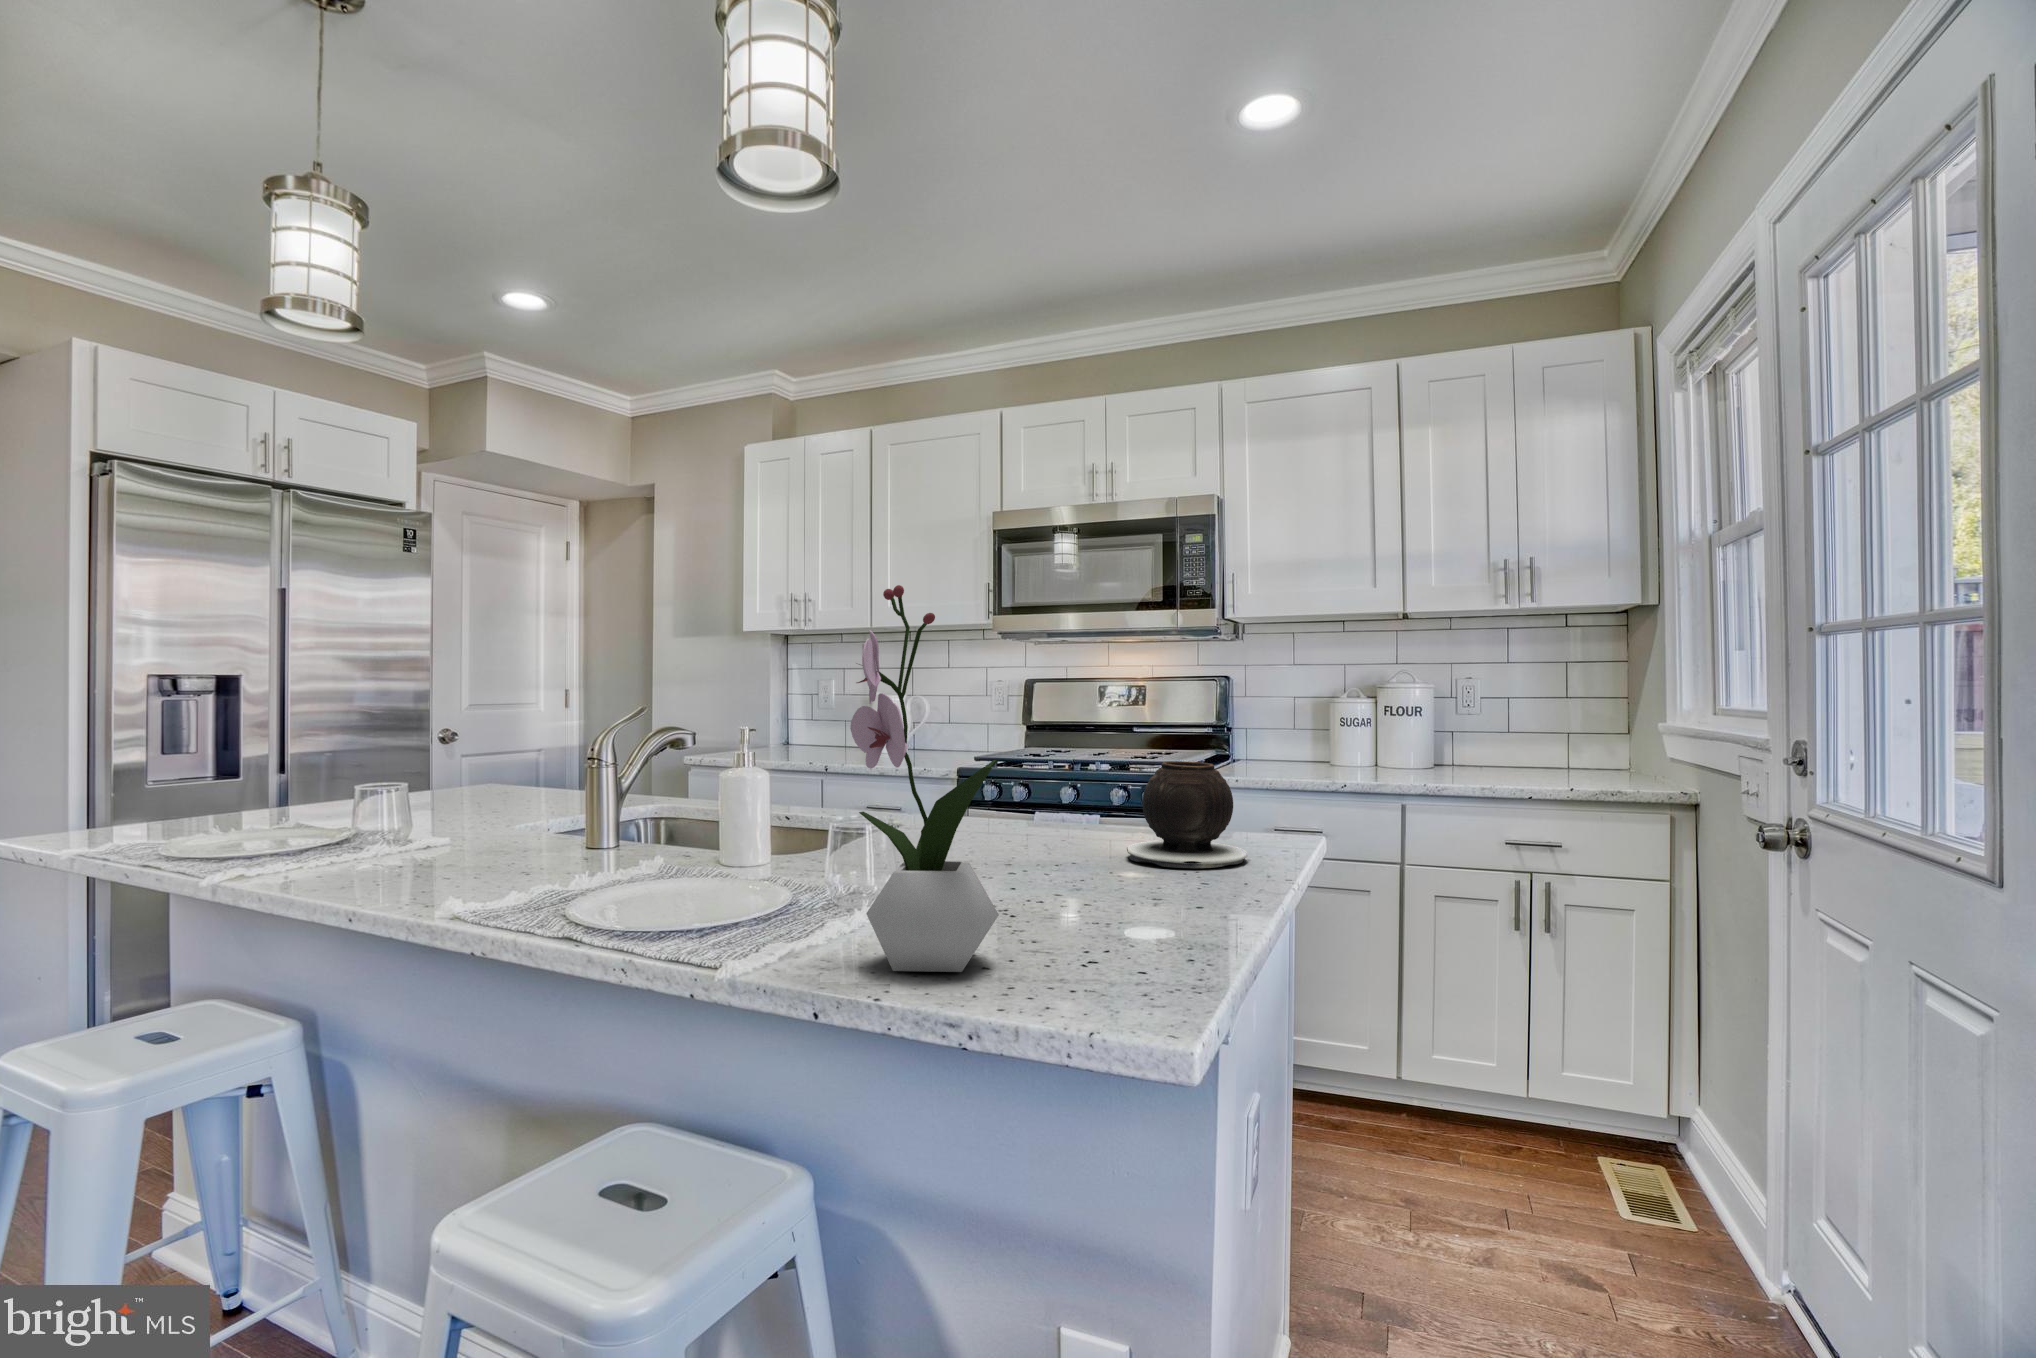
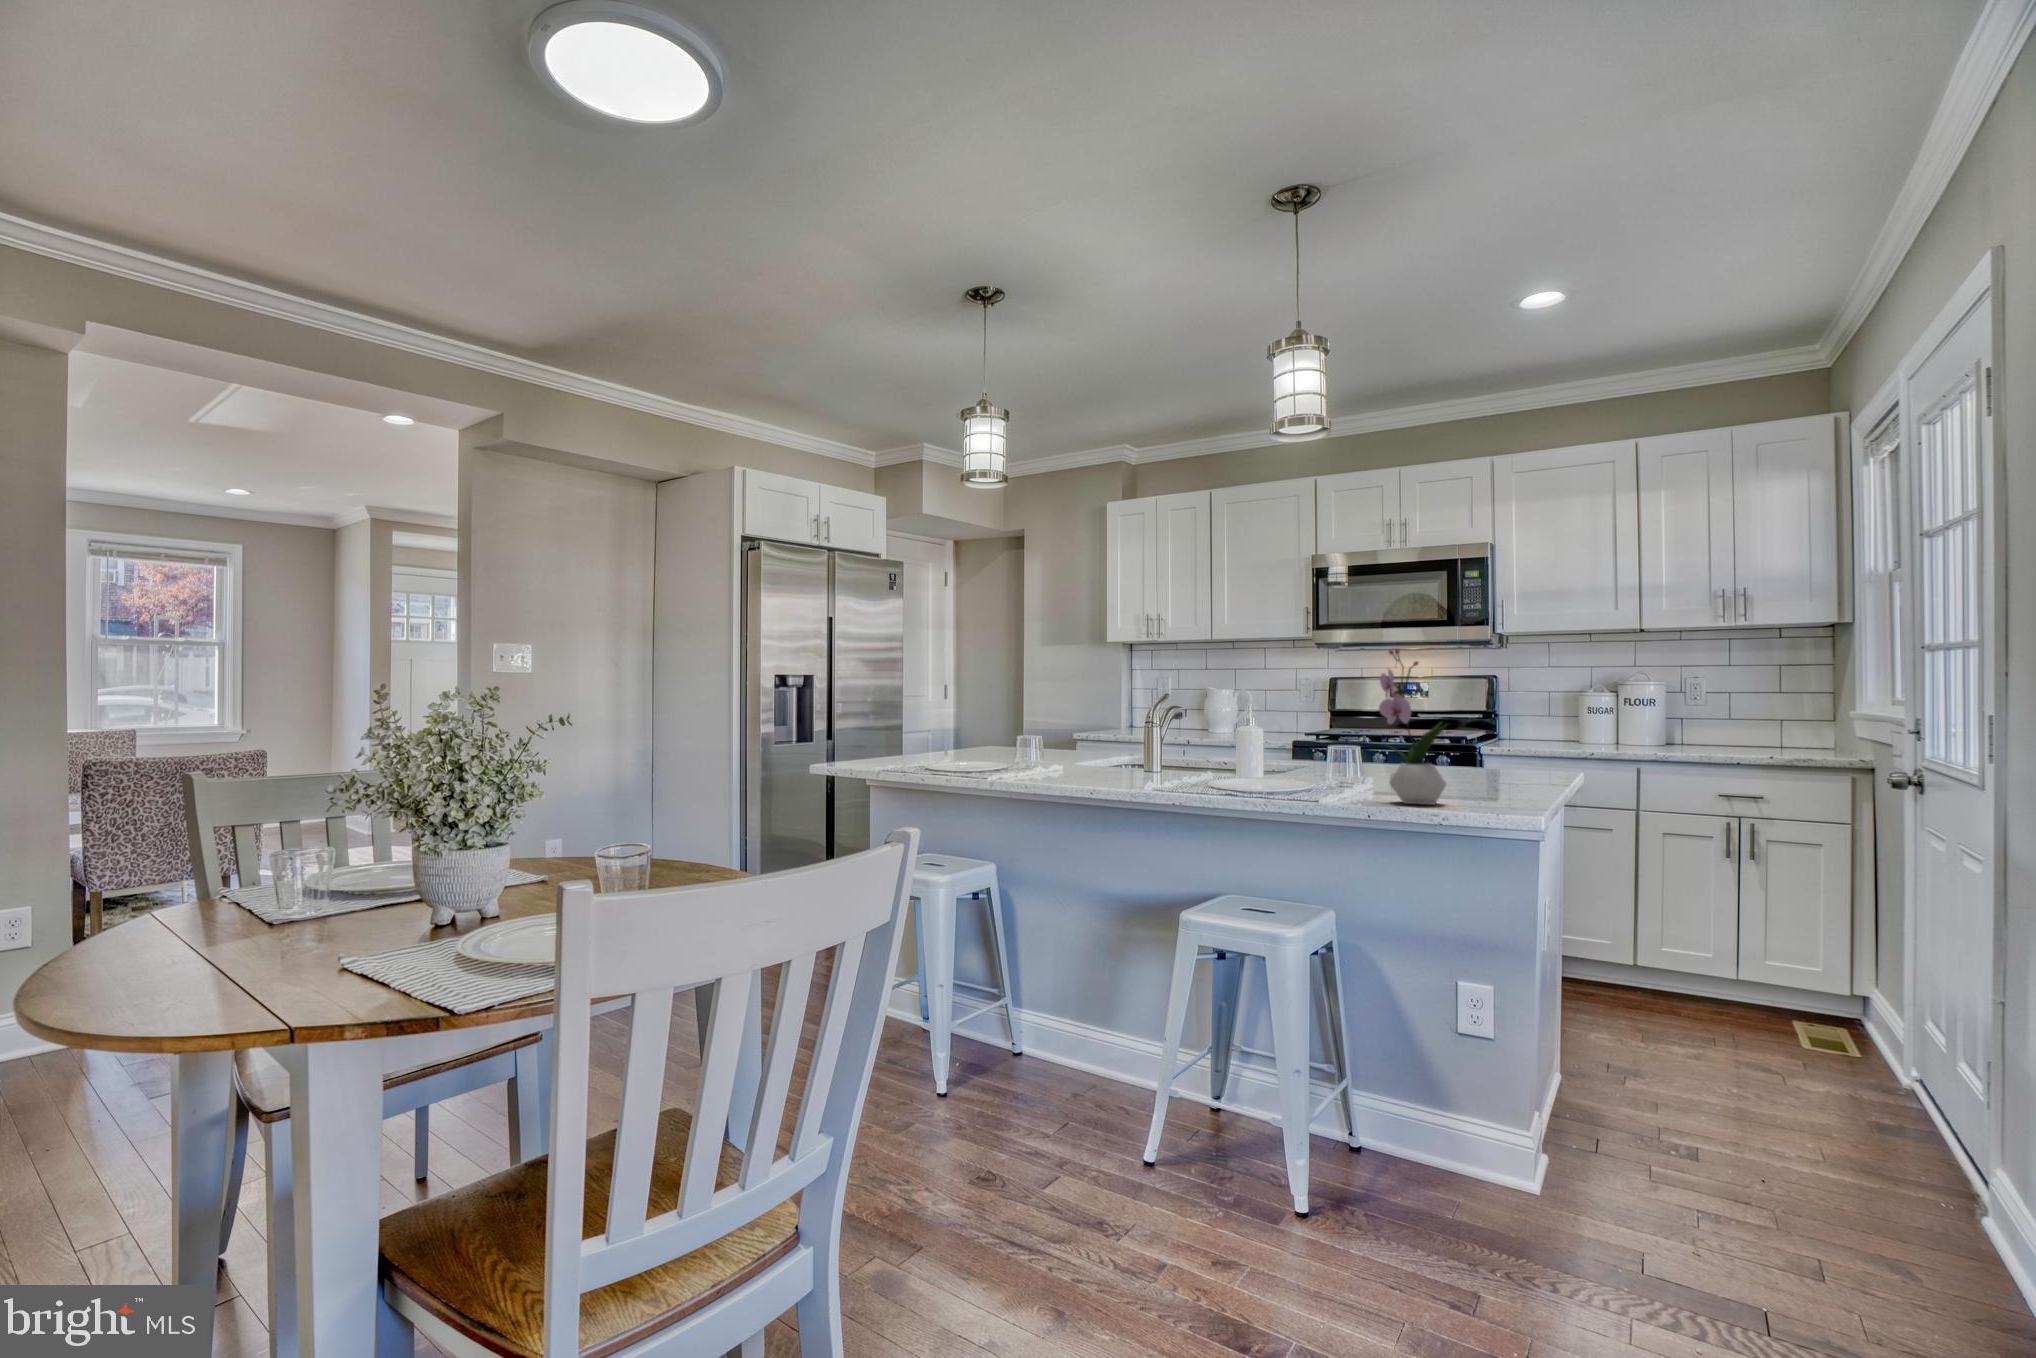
vase: present [1127,761,1248,868] -> none [1466,729,1540,785]

